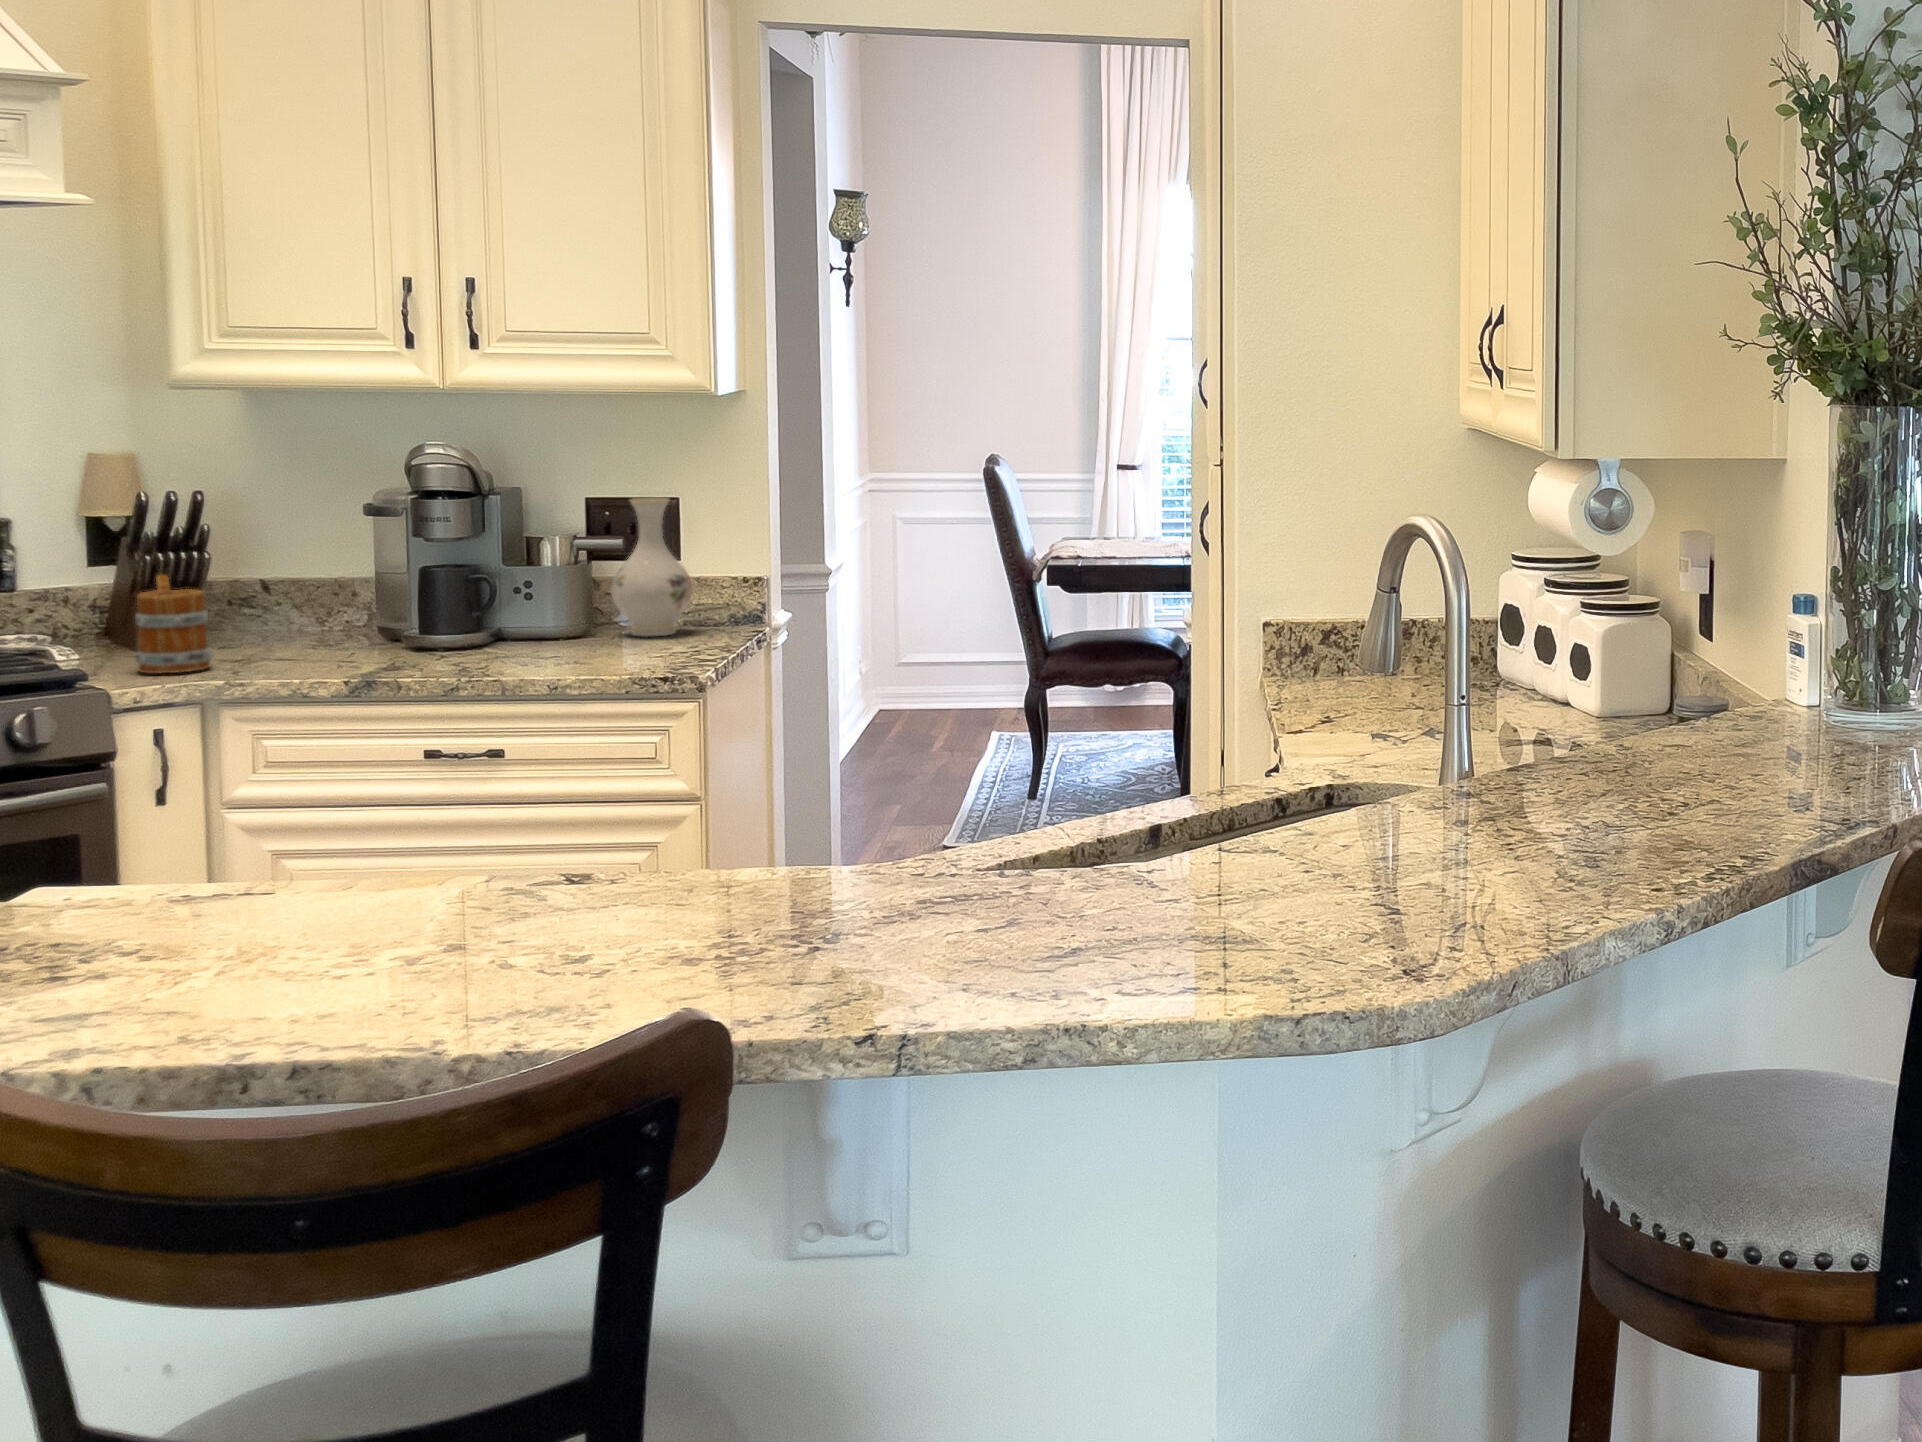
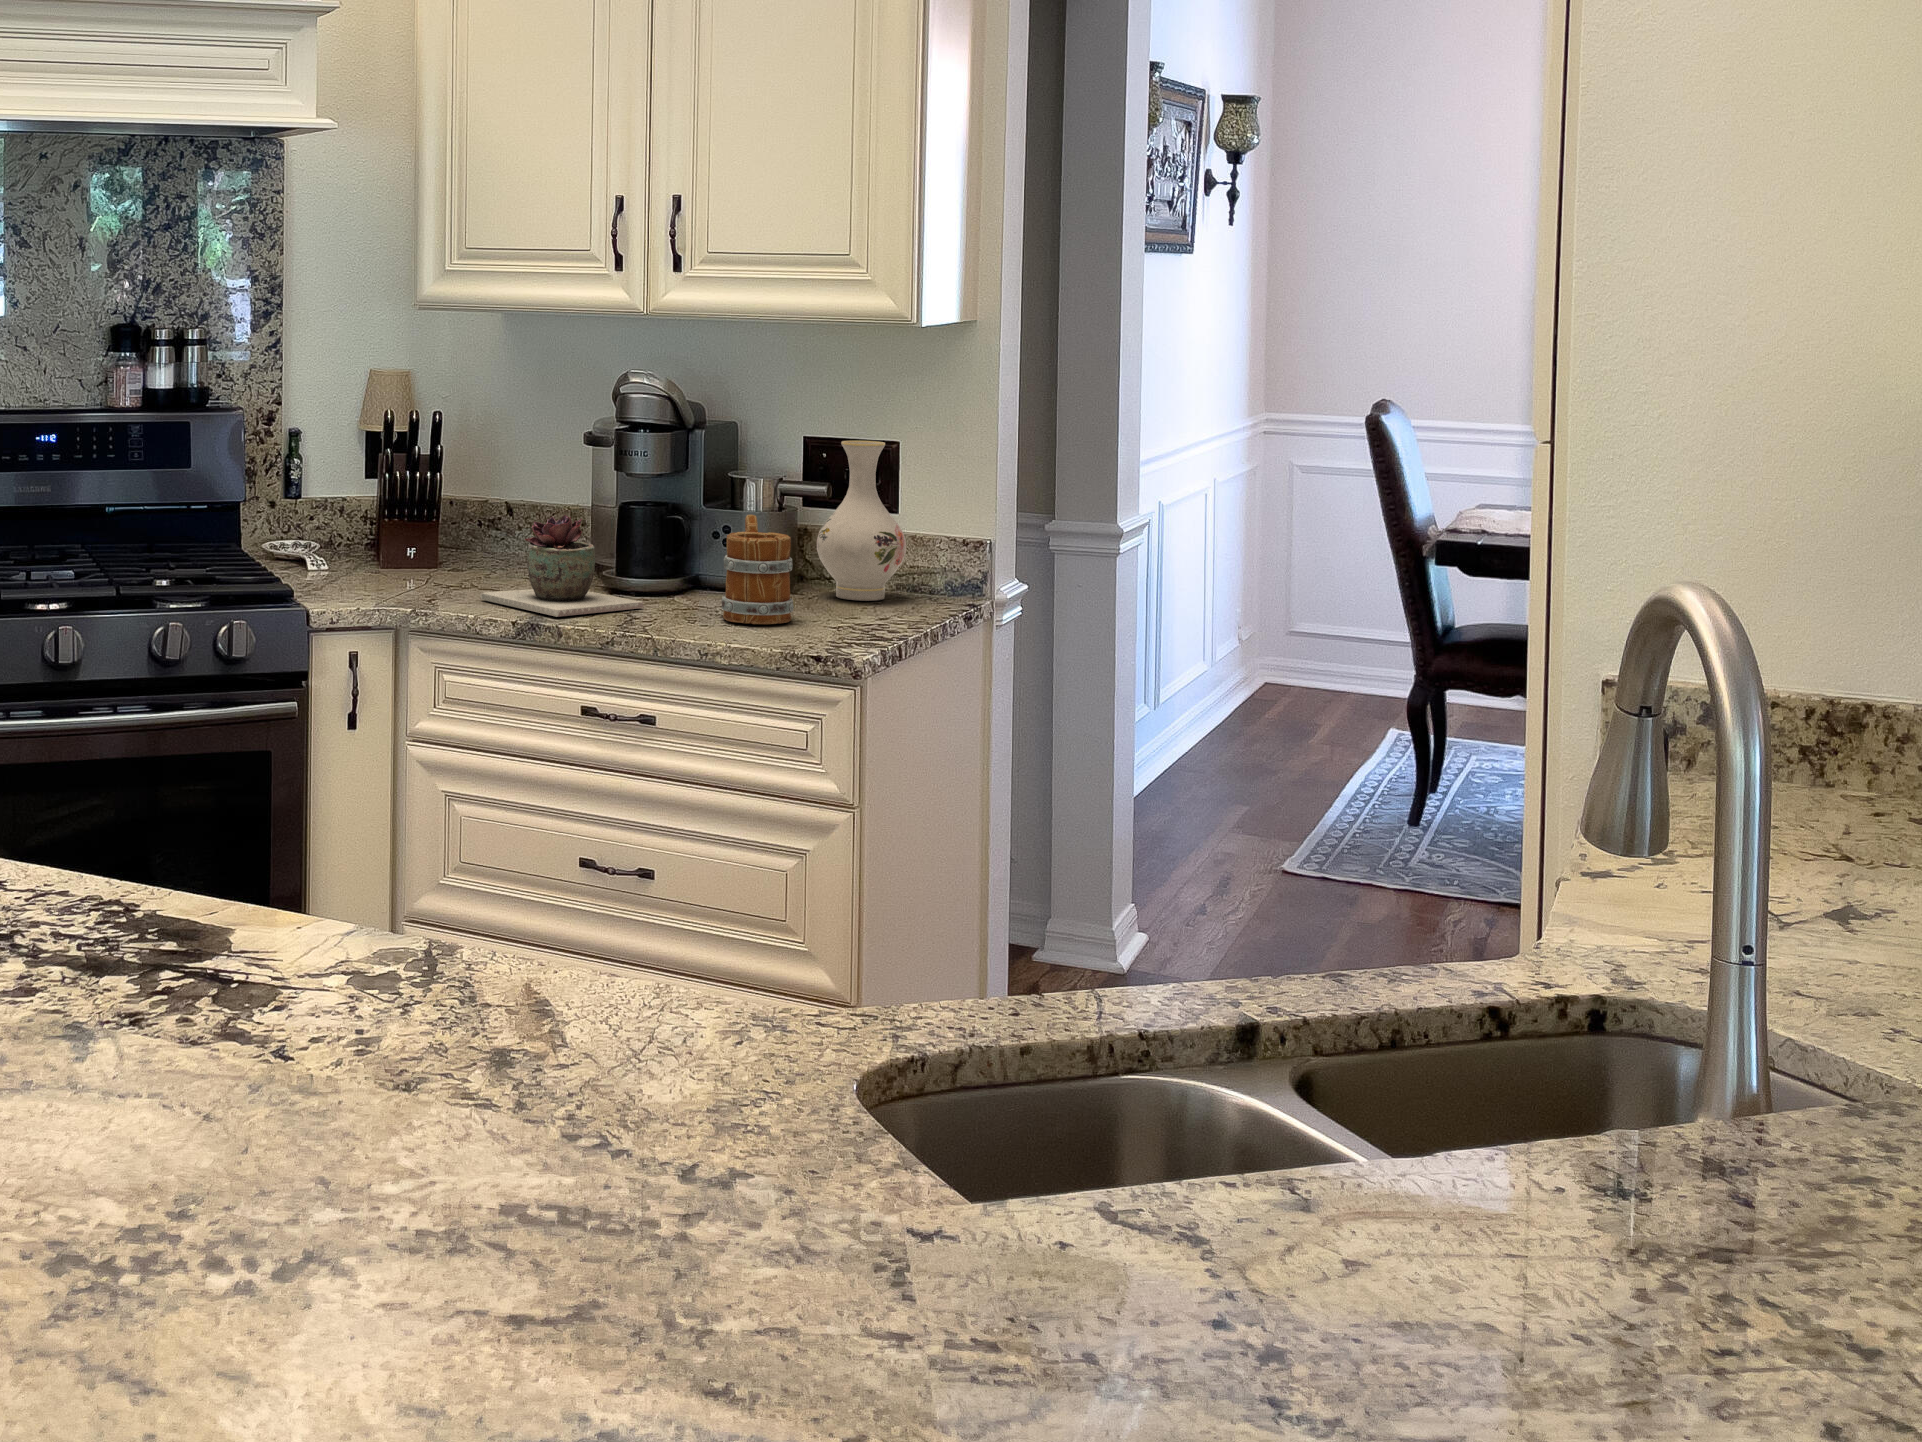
mug: present [135,575,212,673] -> present [721,515,794,624]
succulent plant: none [288,581,463,673] -> present [480,515,644,617]

